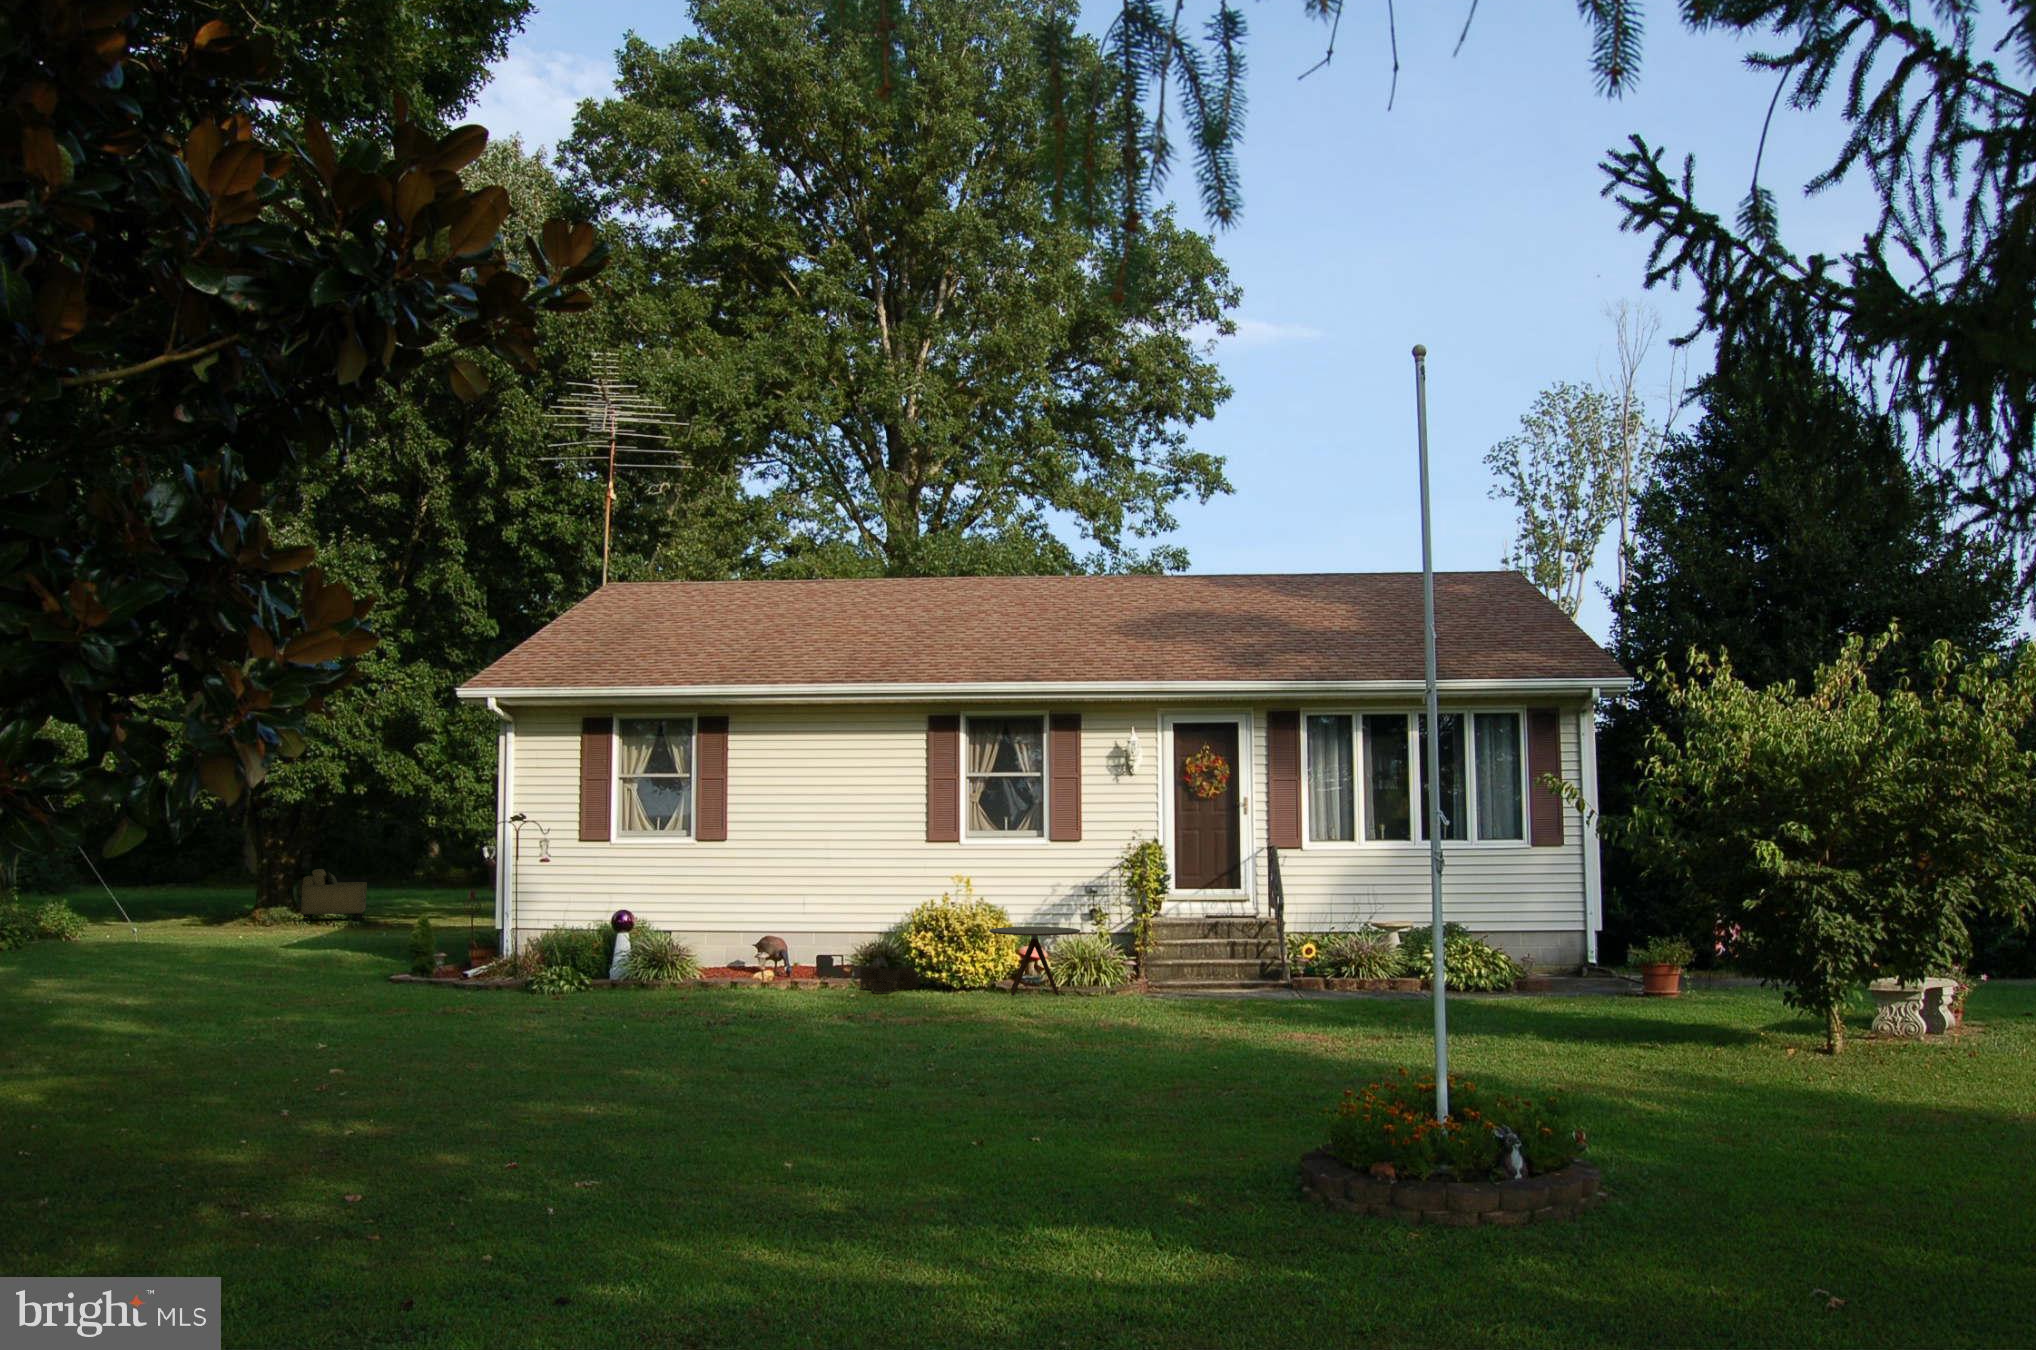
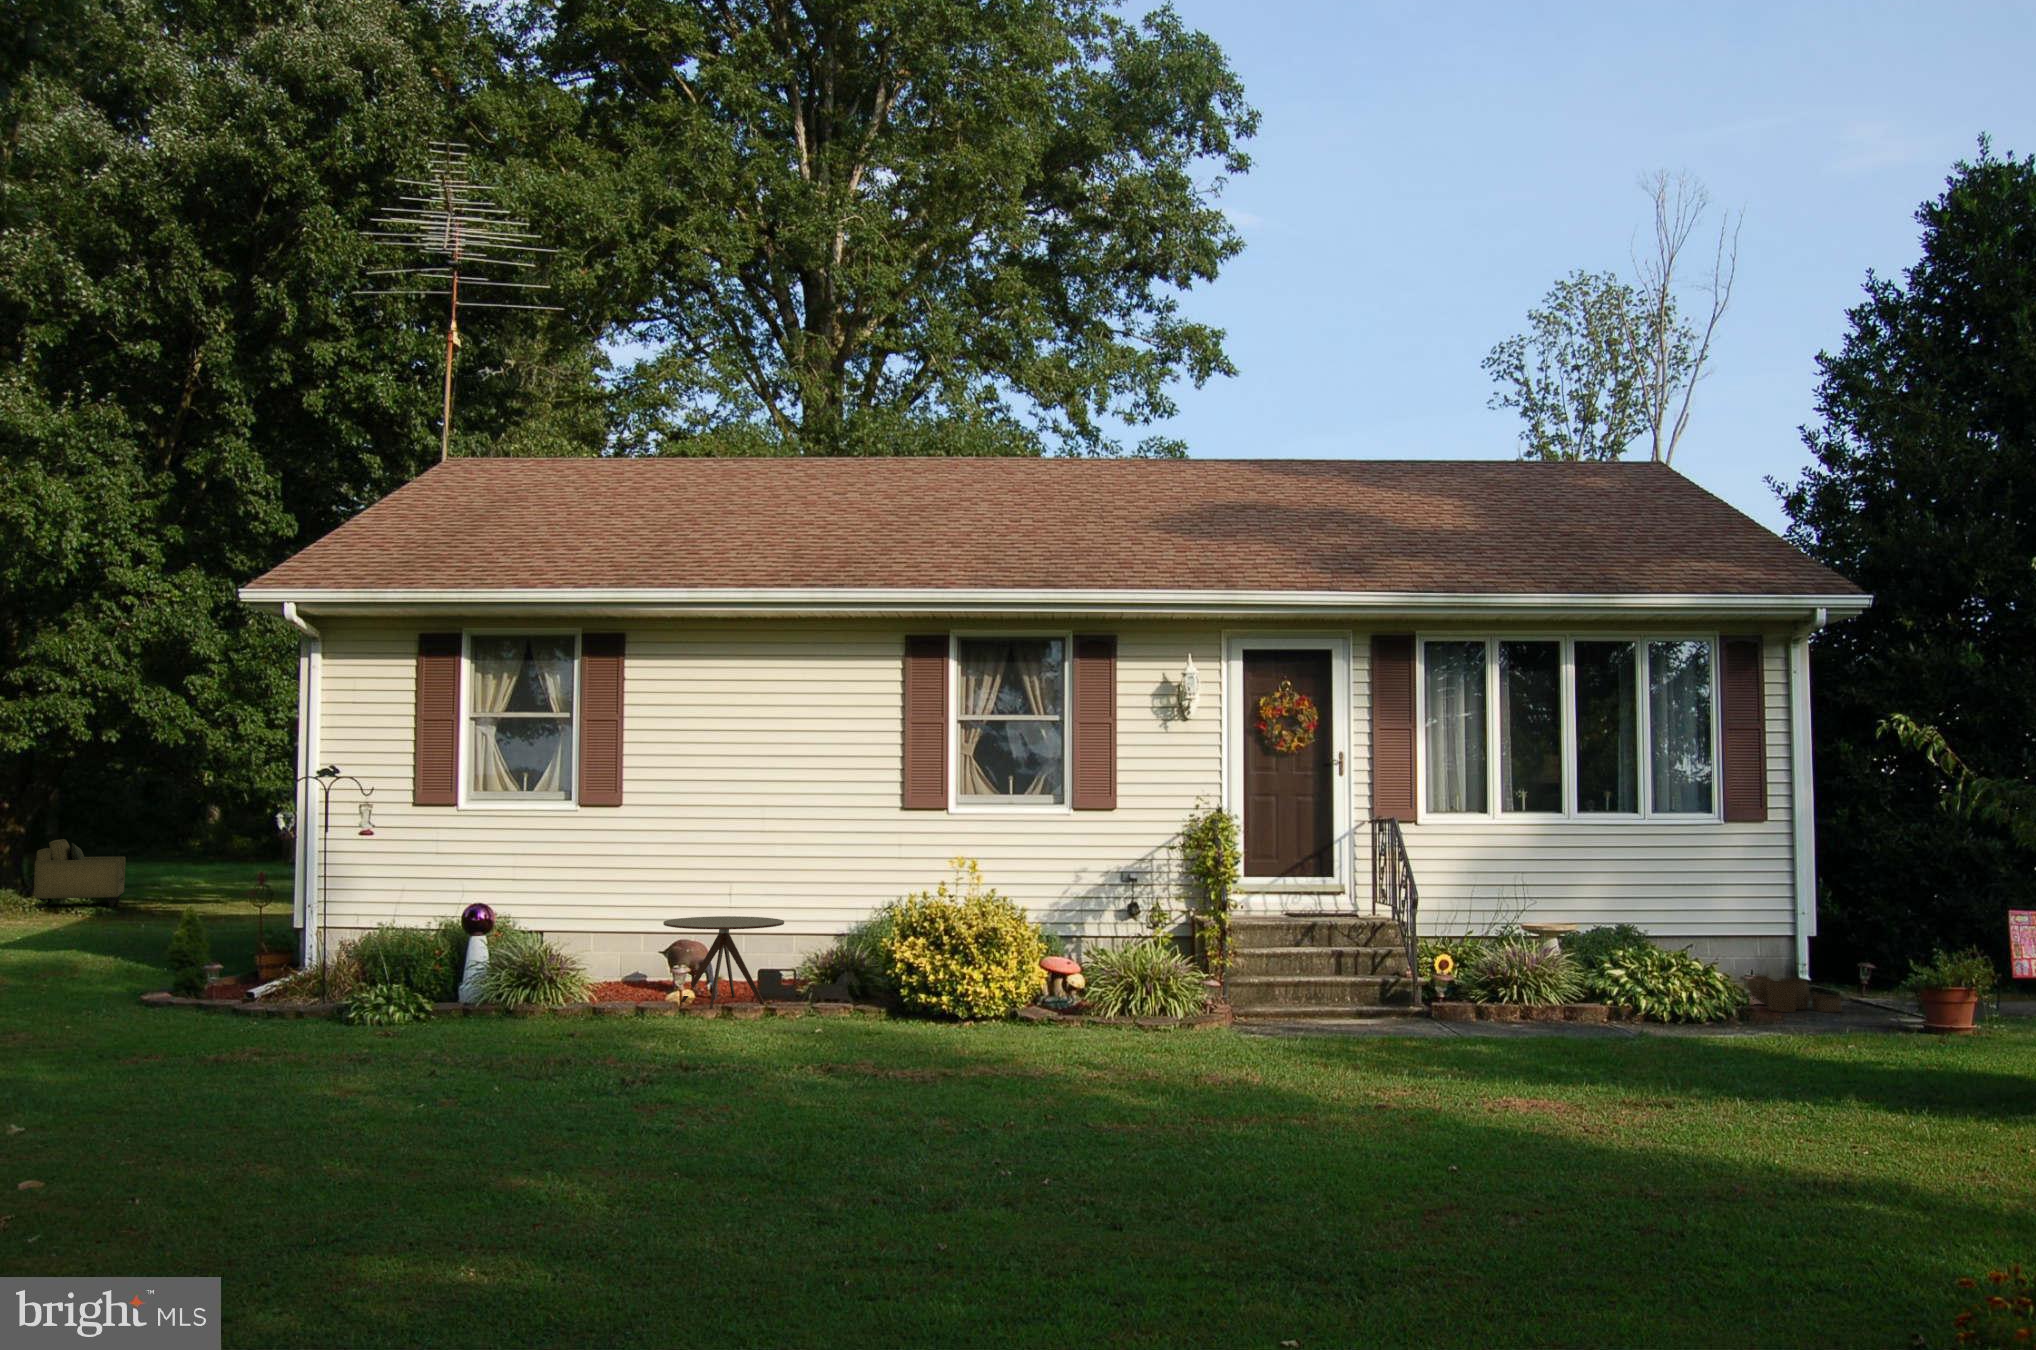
round table: present [989,927,1080,995] -> present [663,916,784,1009]
woven basket: present [860,966,919,994] -> present [1746,974,1841,1012]

